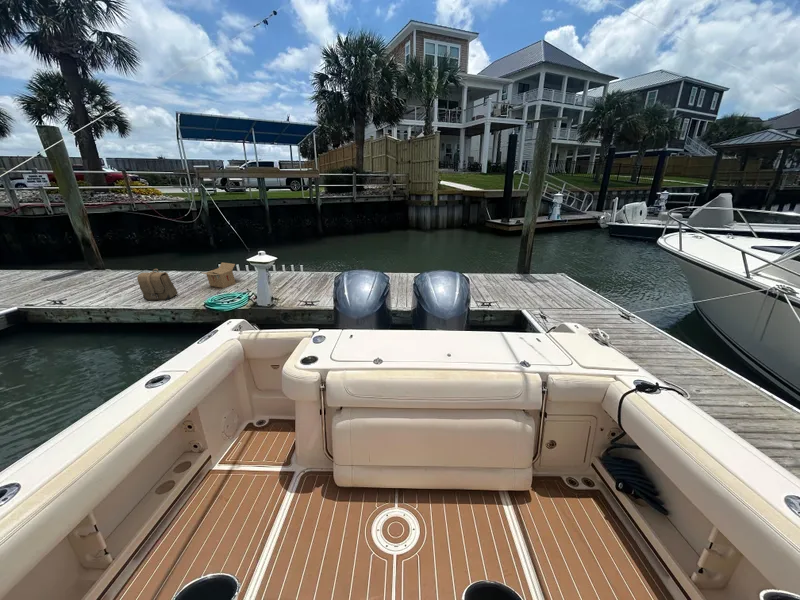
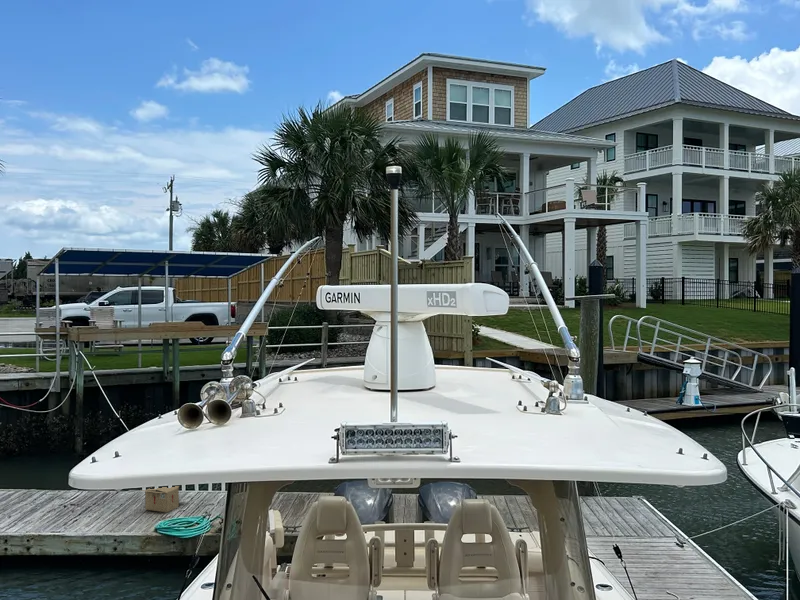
backpack: present [137,269,178,300] -> none [73,484,111,526]

